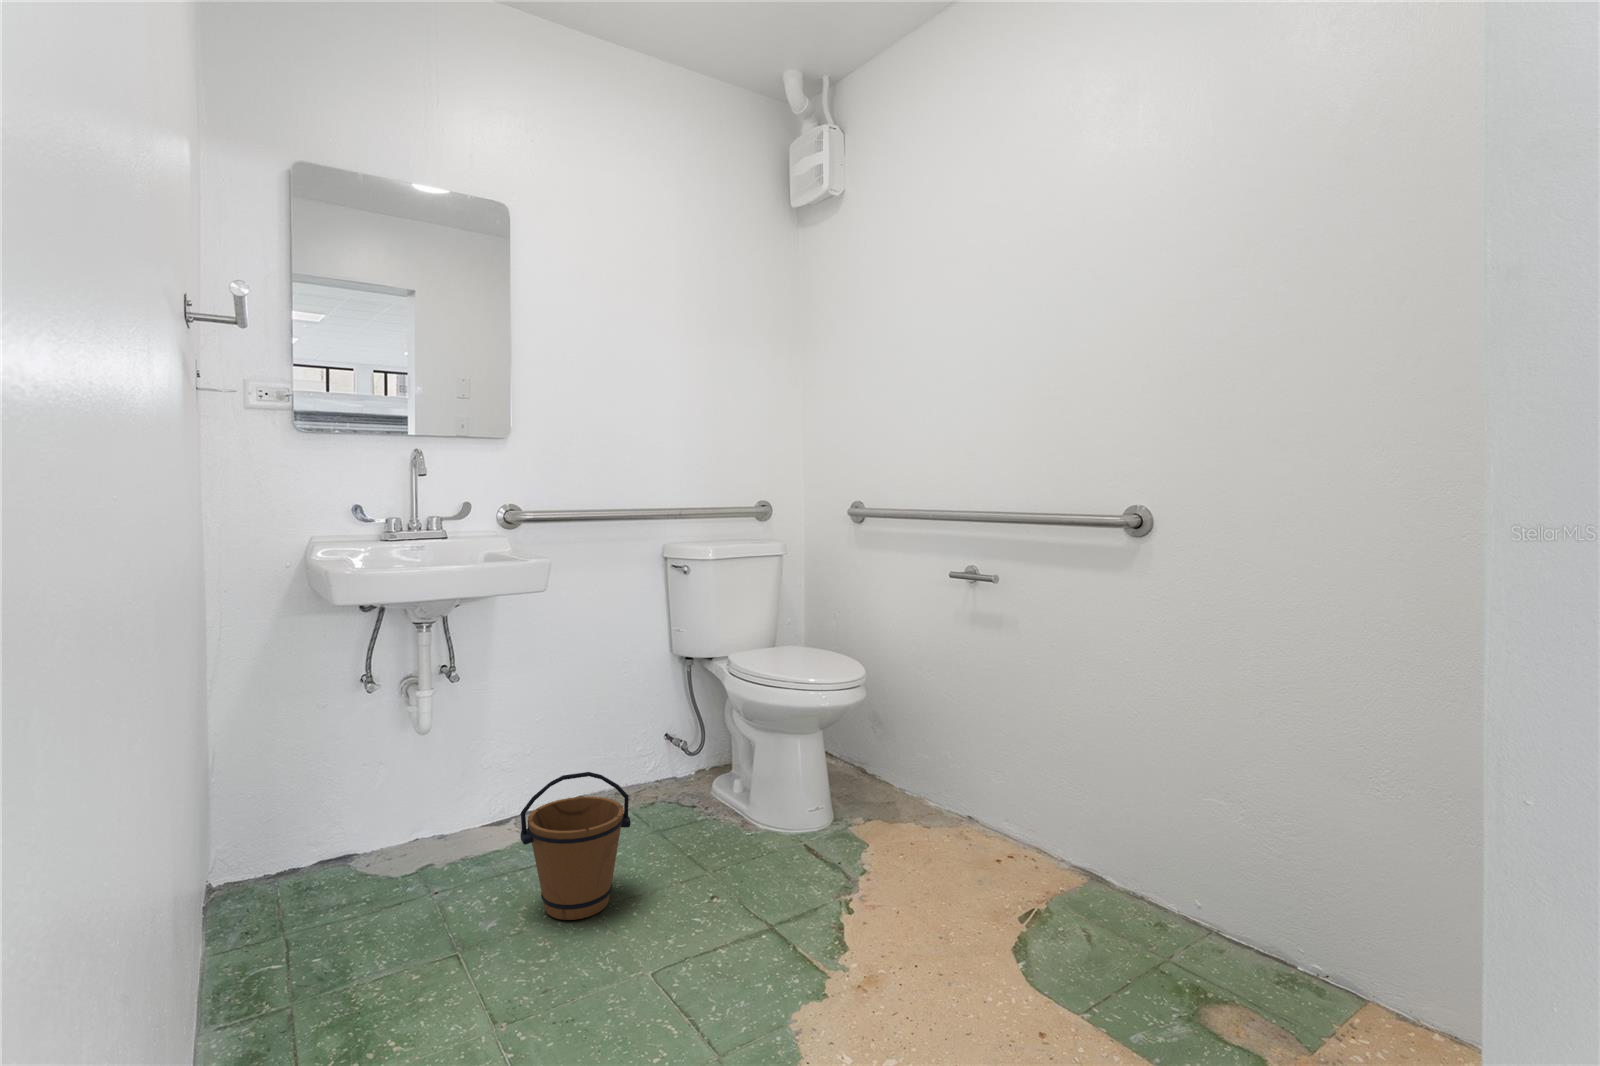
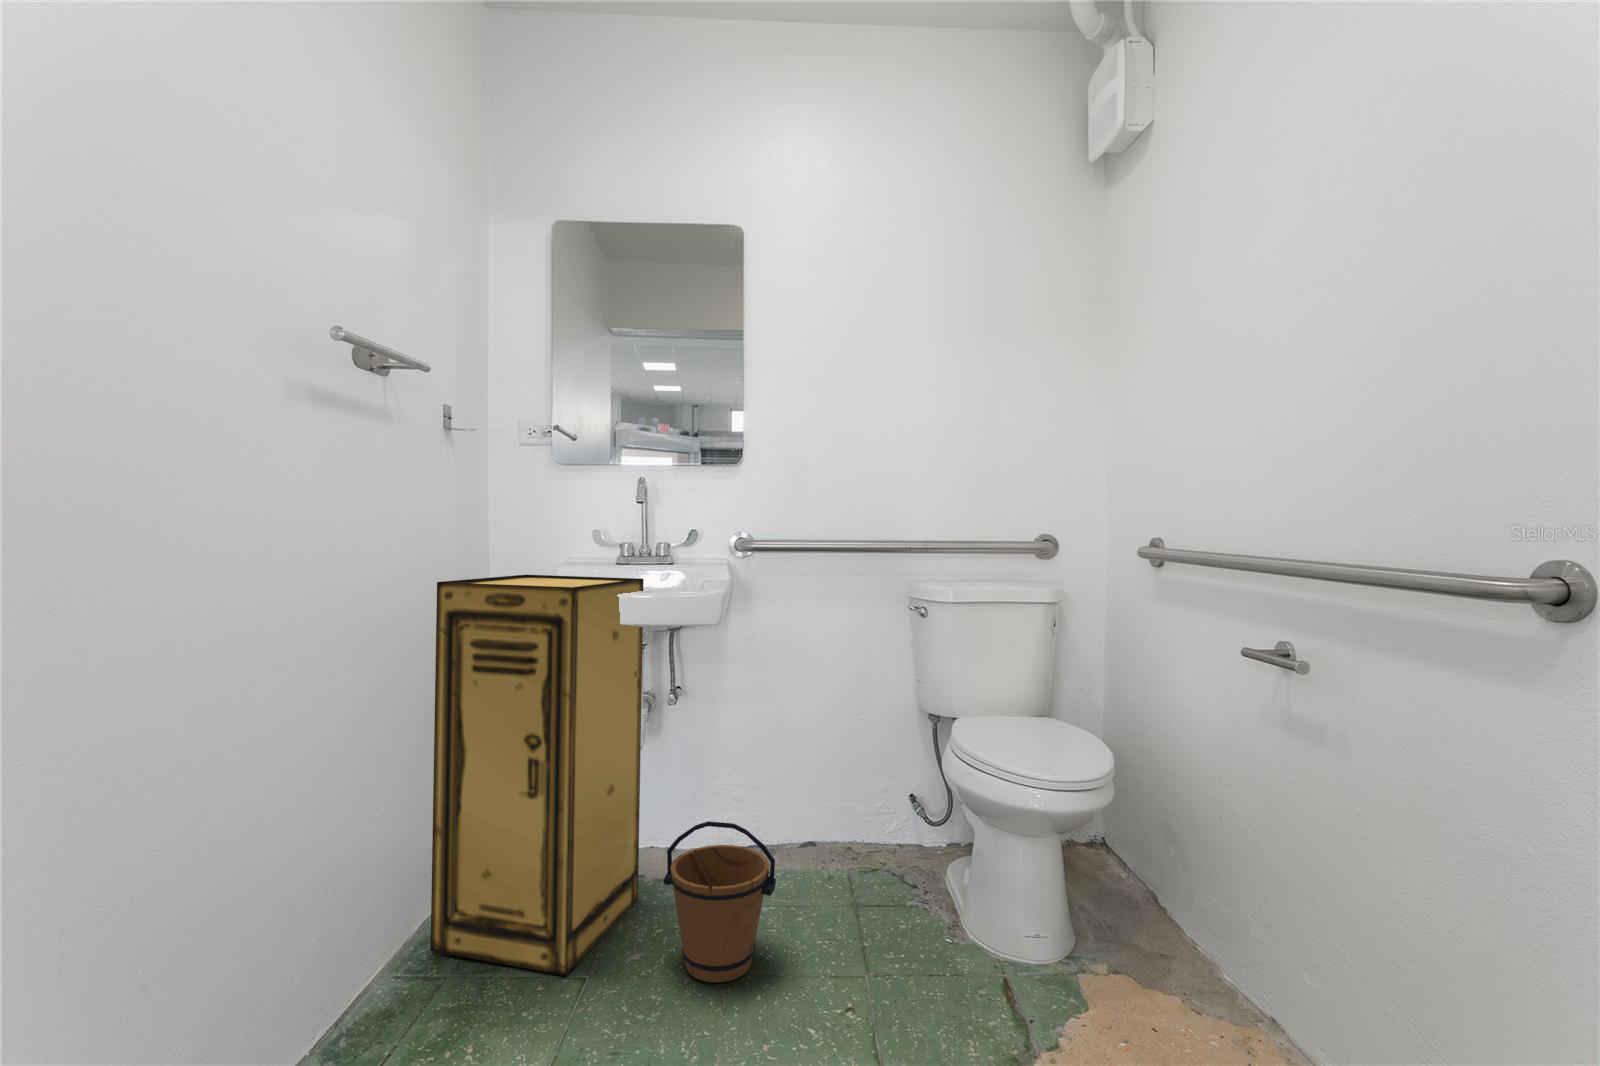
storage cabinet: none [226,551,444,997] -> present [431,575,644,976]

